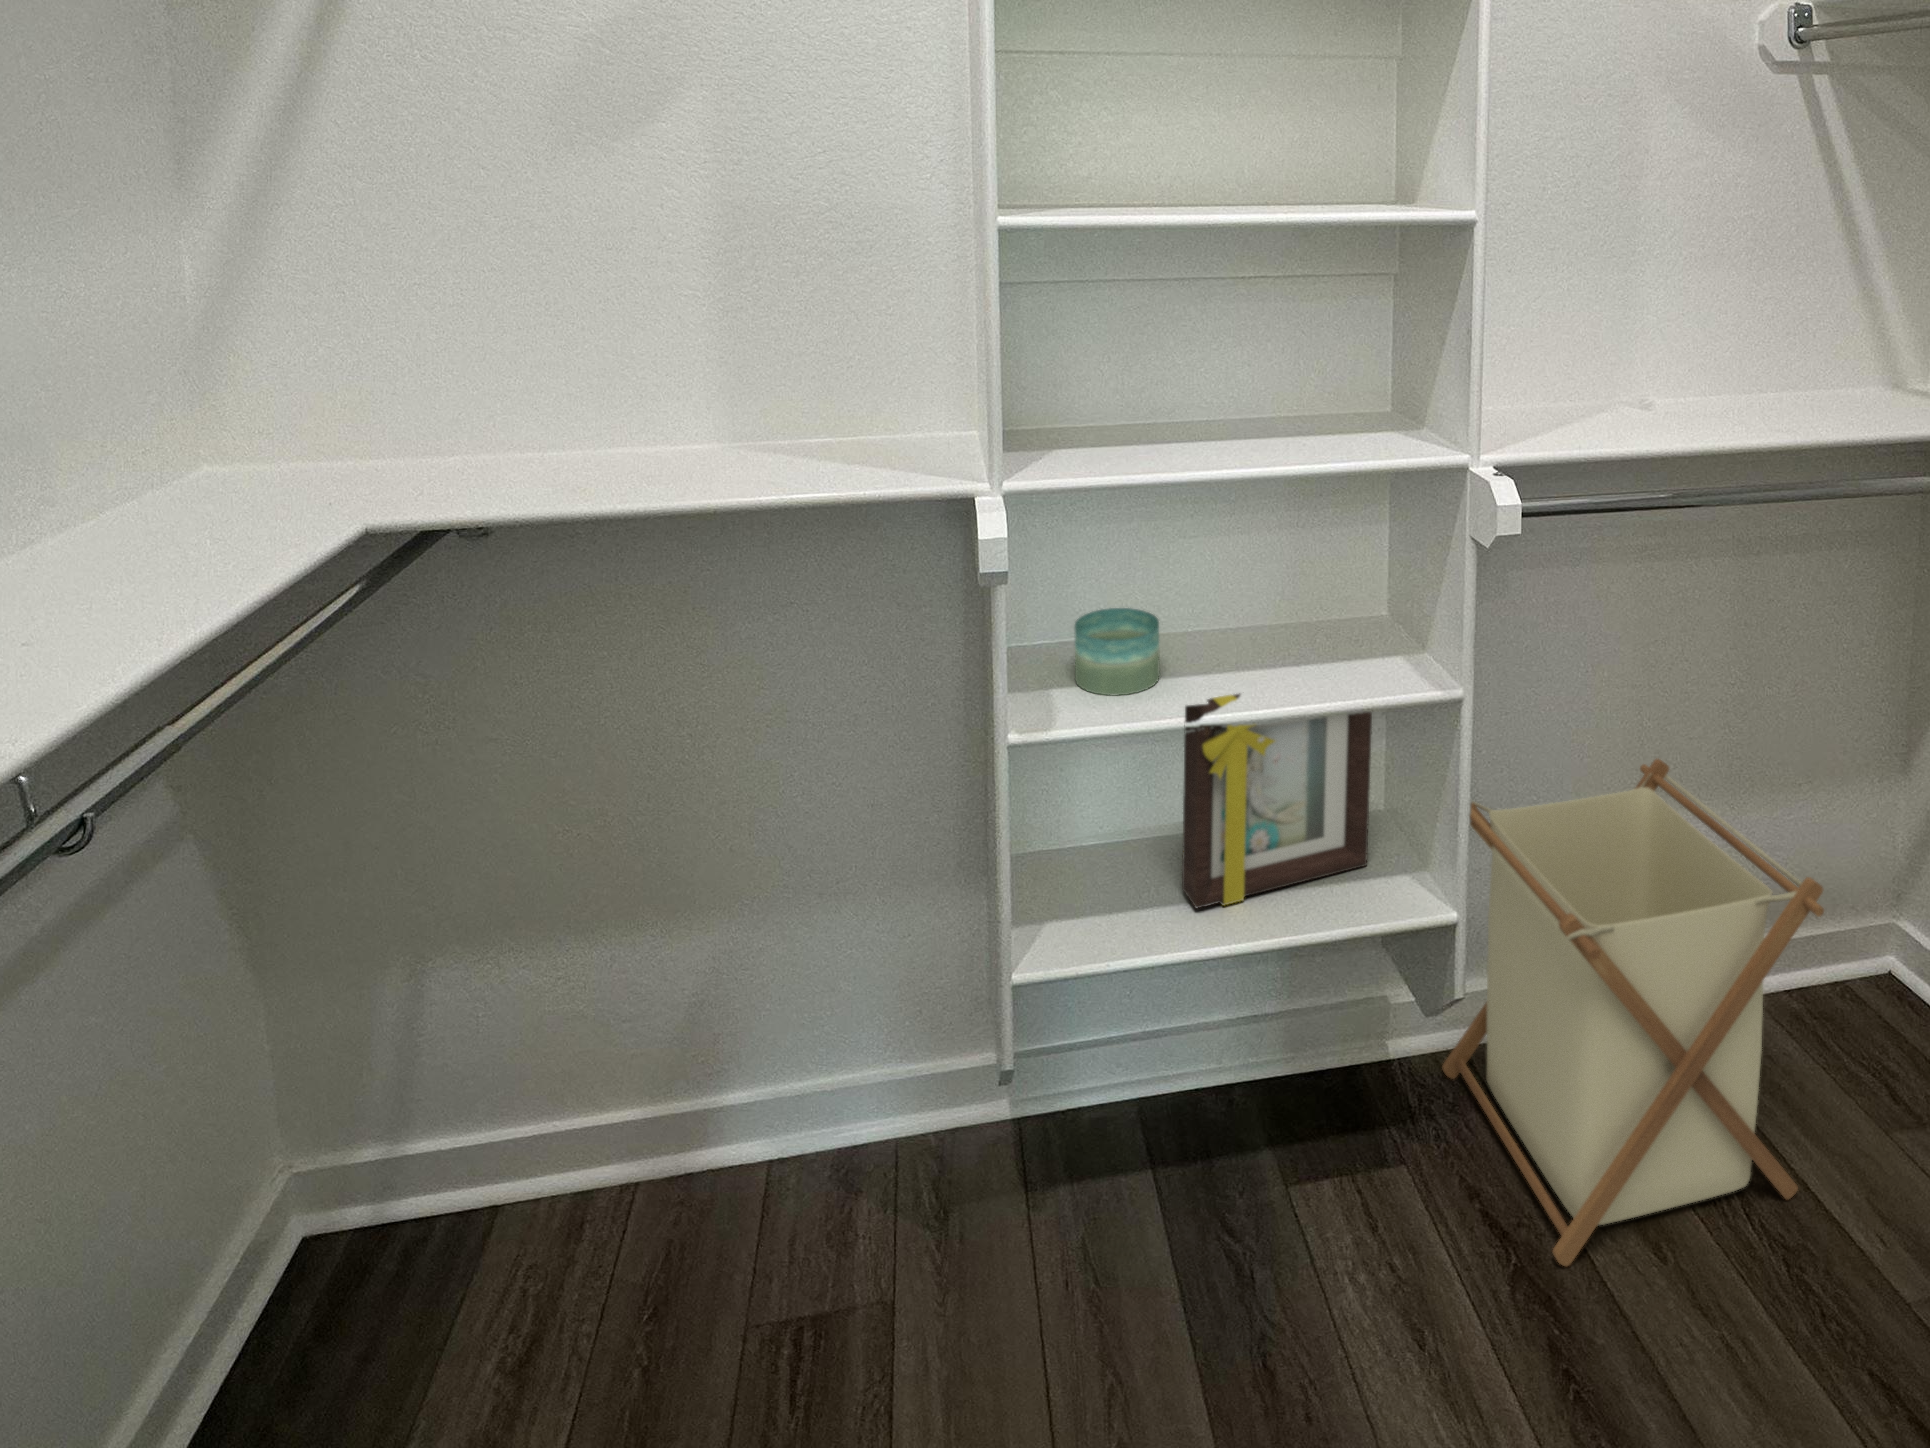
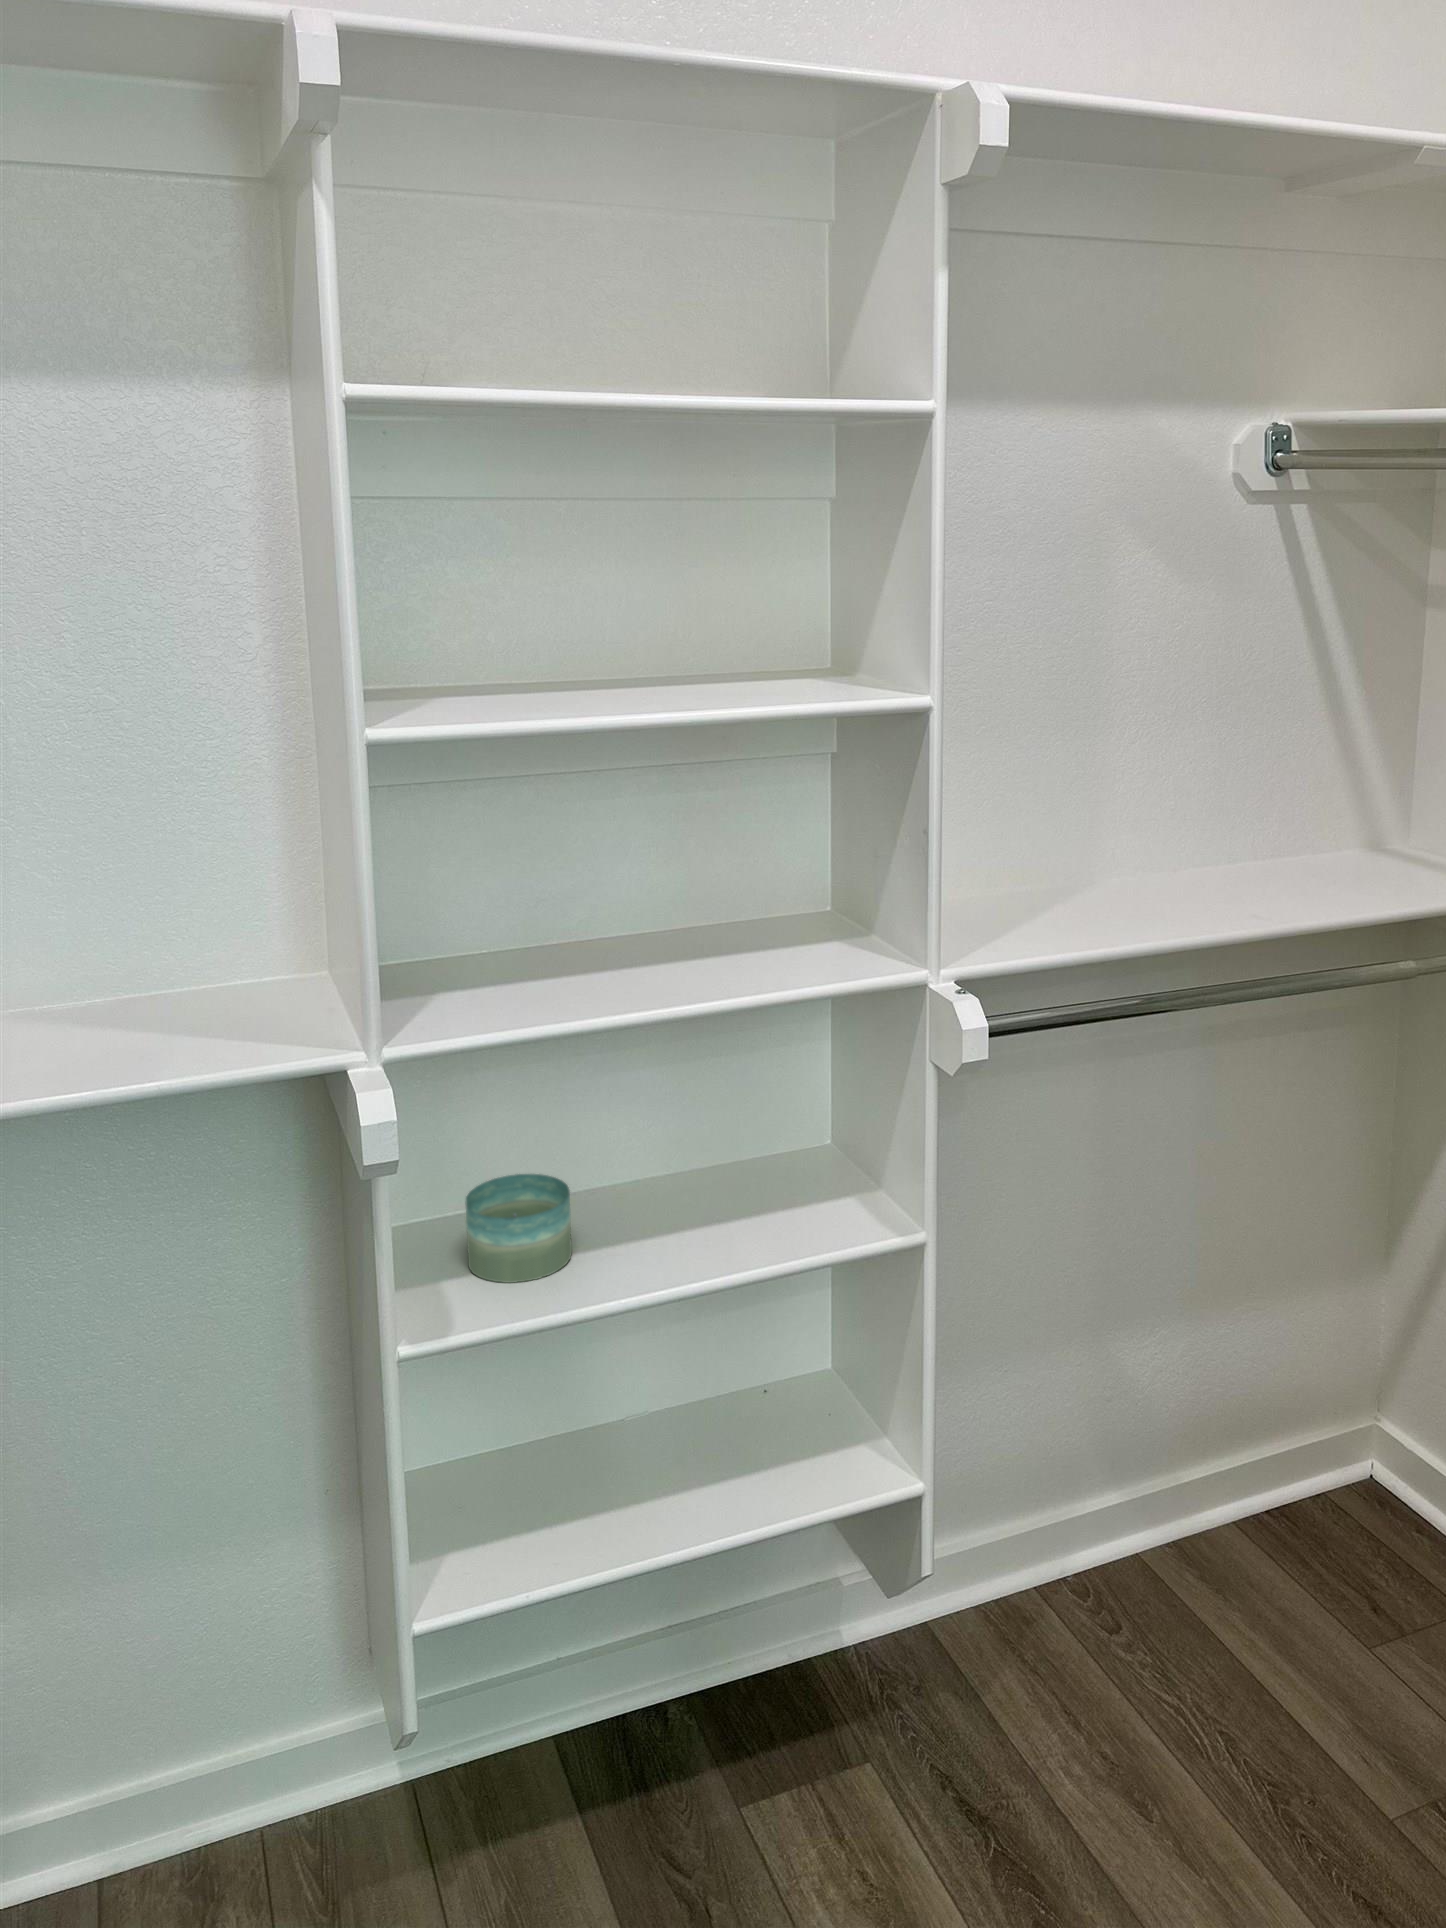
picture frame: present [1182,694,1372,908] -> none [604,1223,822,1515]
laundry basket: present [1442,759,1824,1266] -> none [904,1280,1305,1838]

